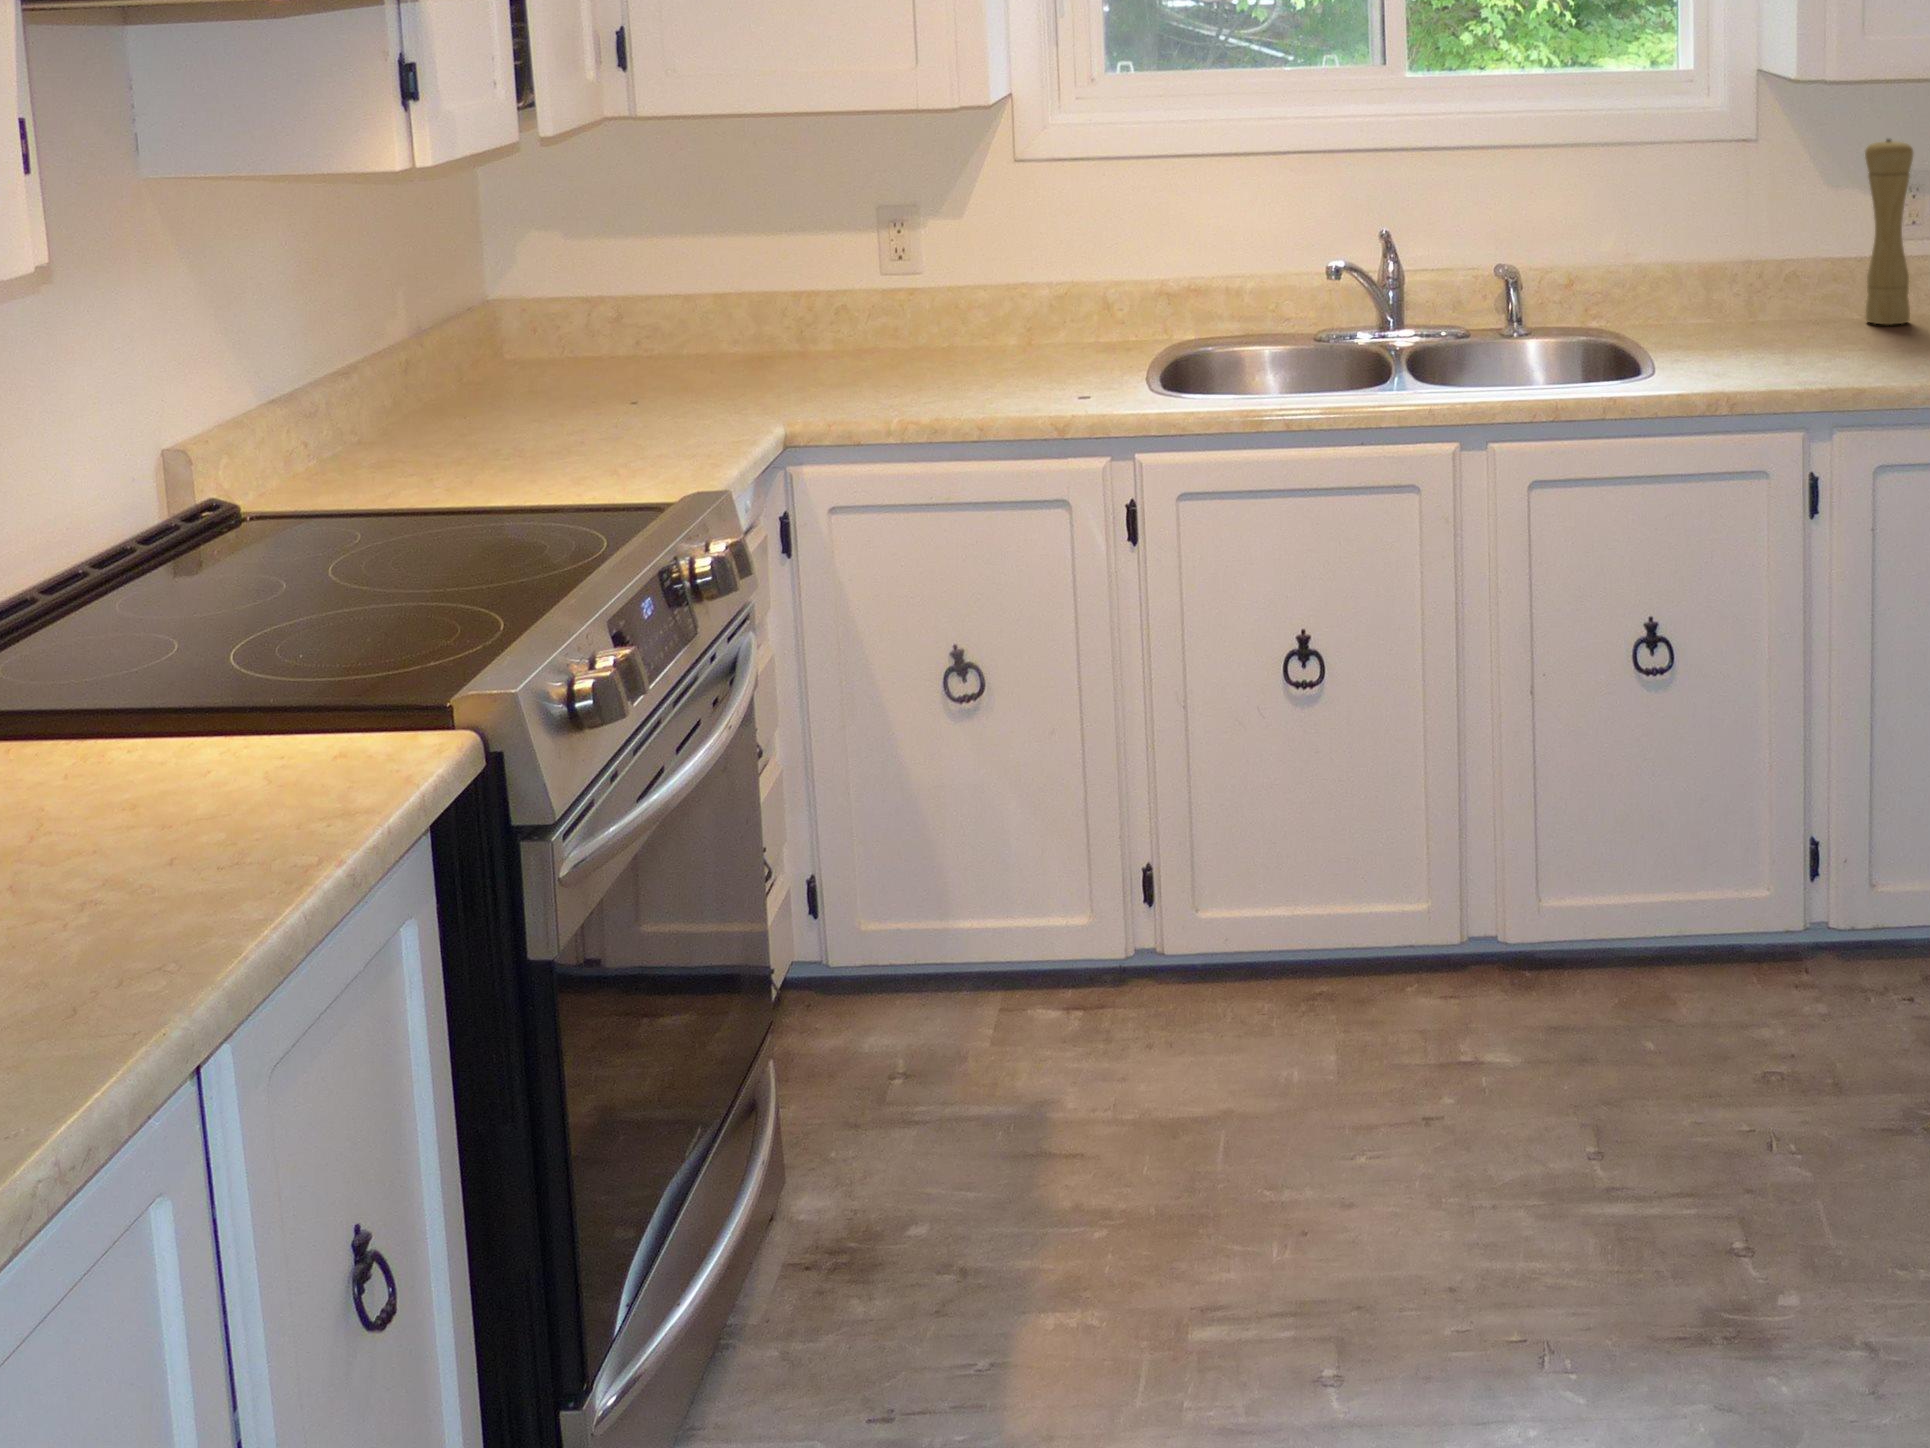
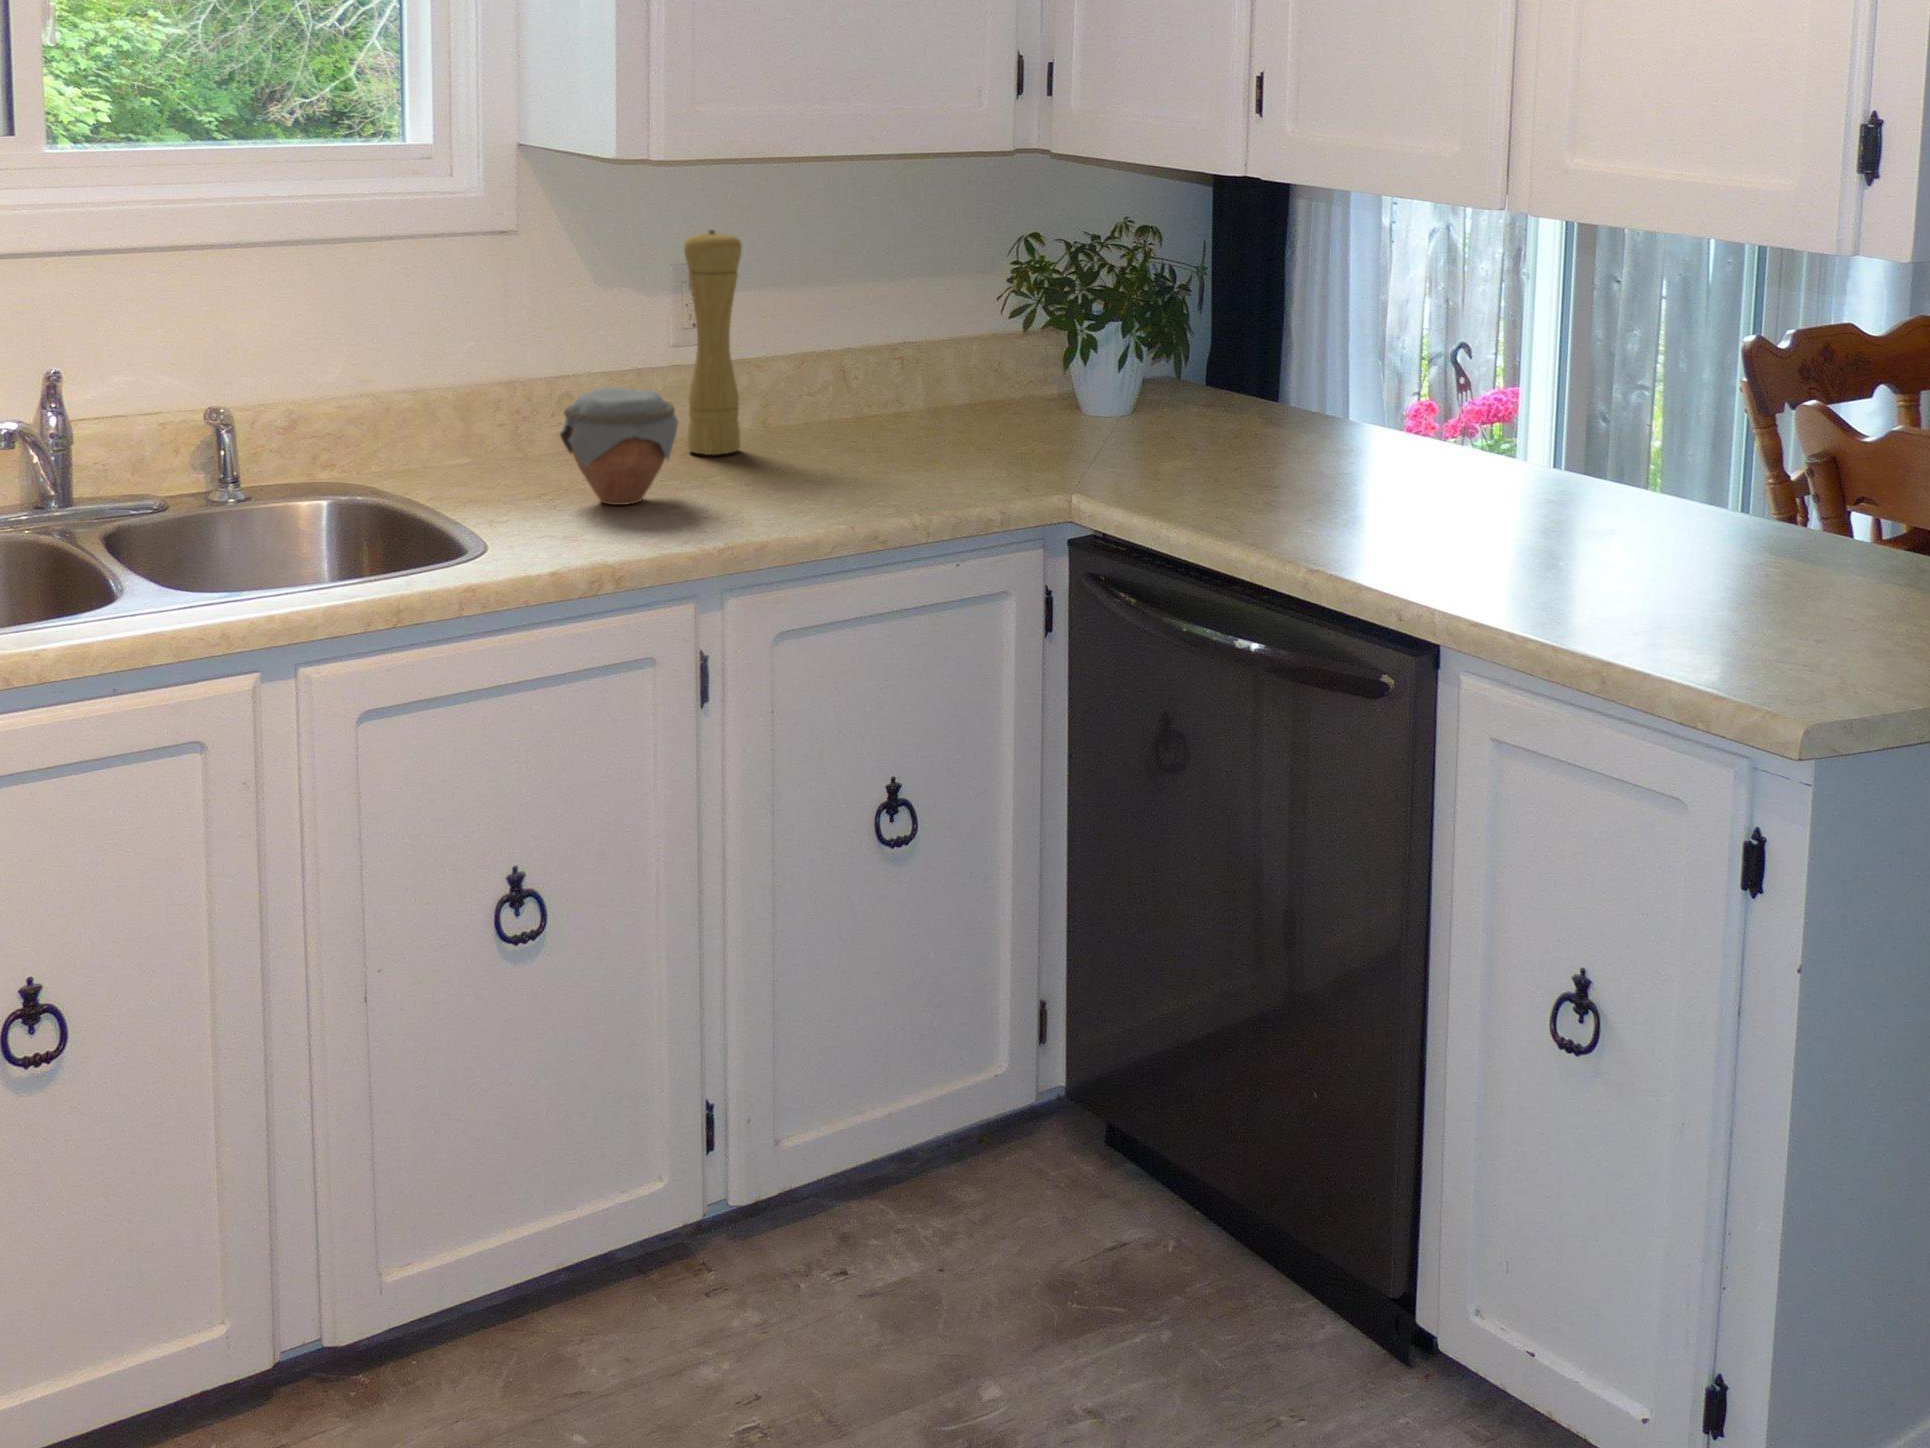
jar: none [1725,261,1823,353] -> present [560,387,679,505]

